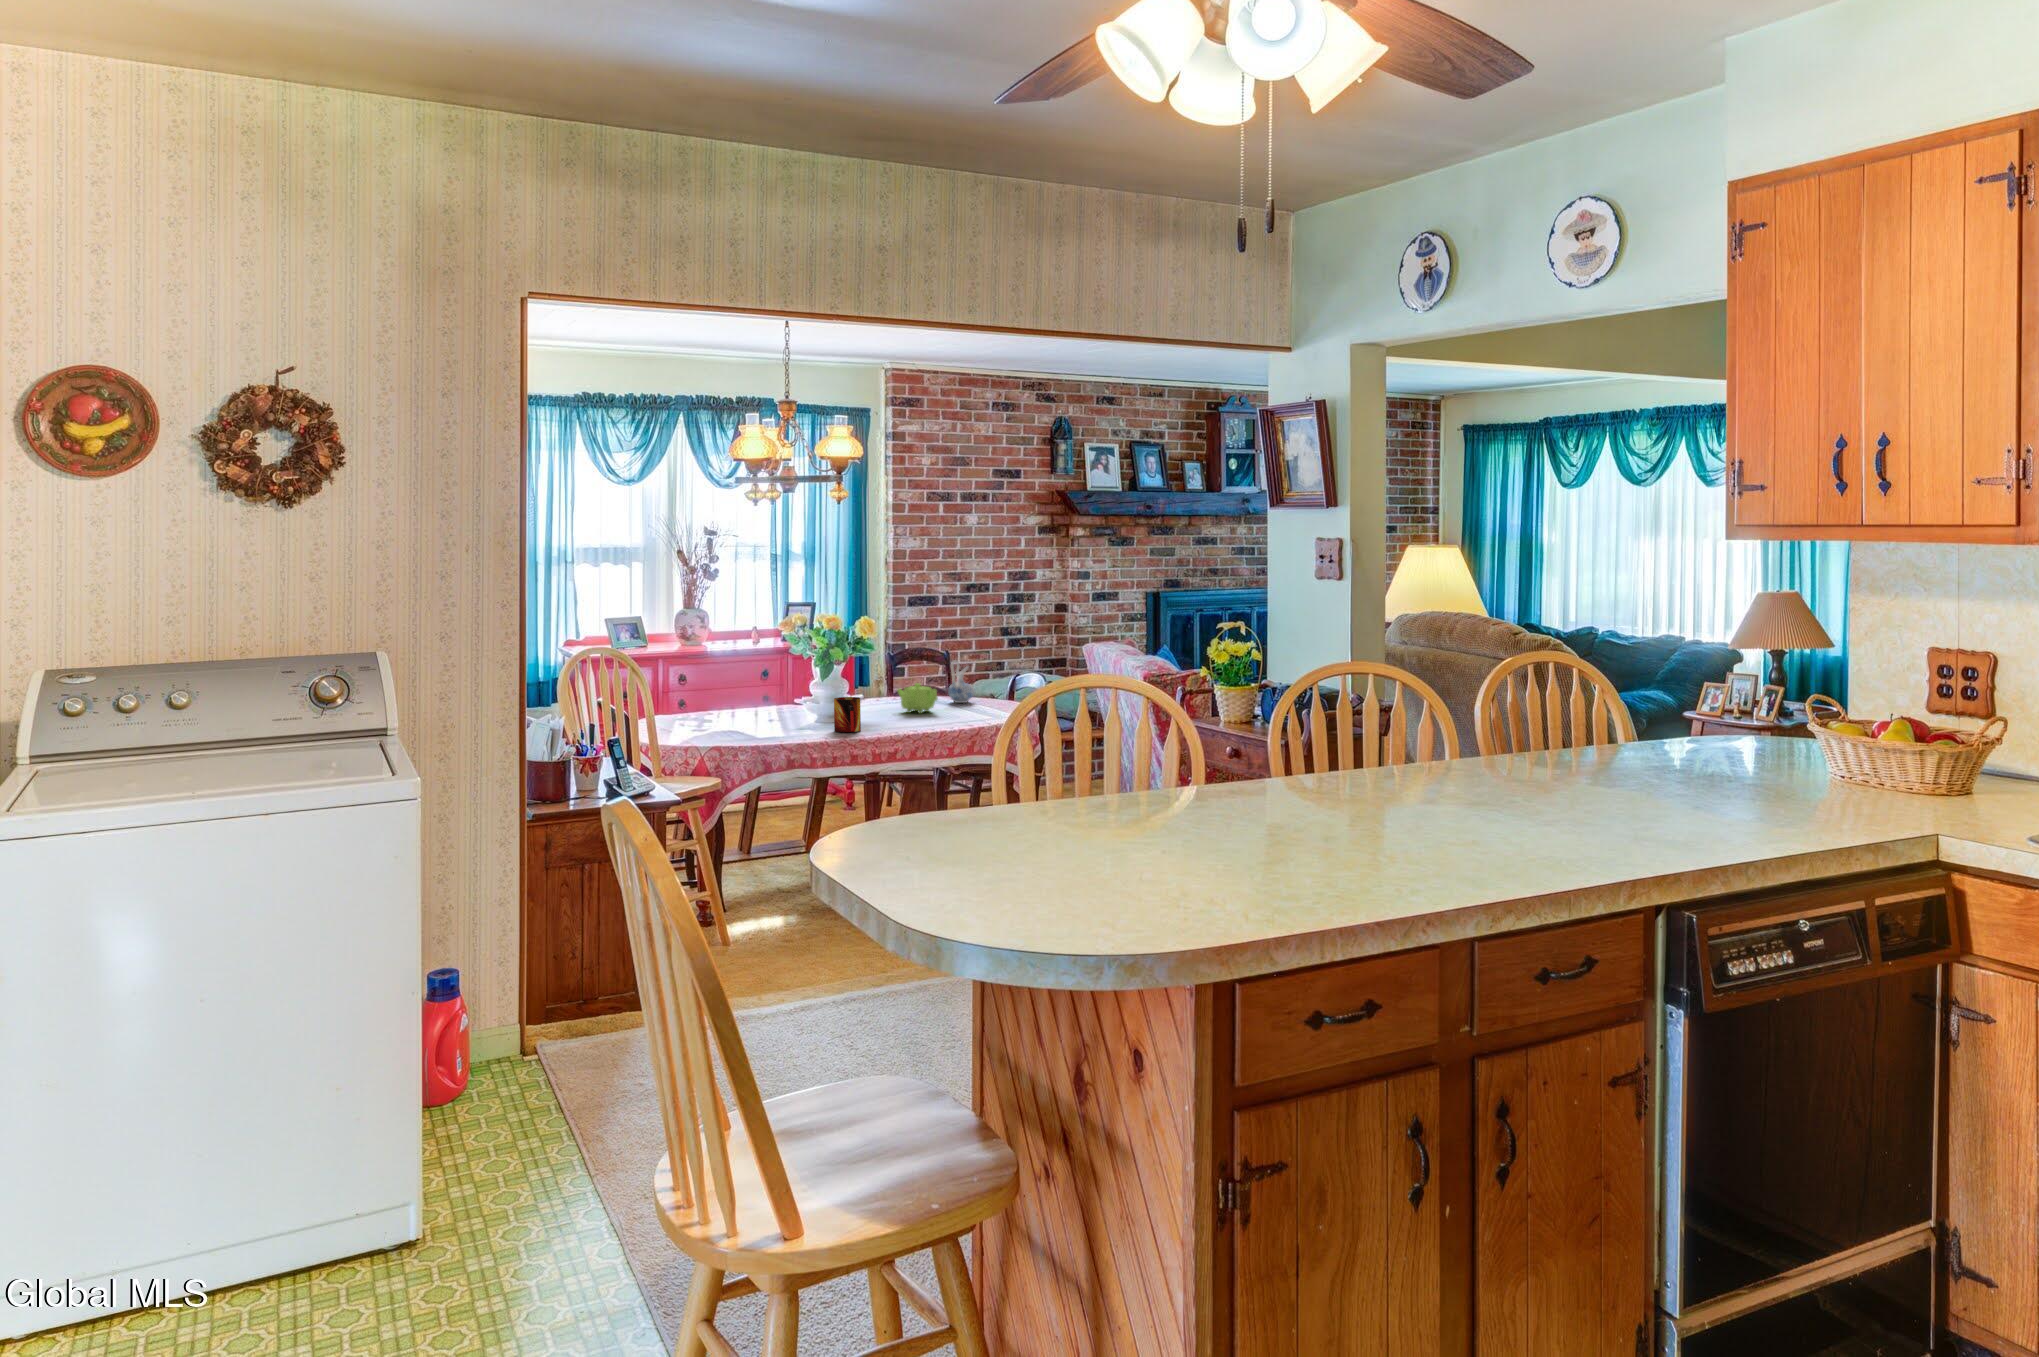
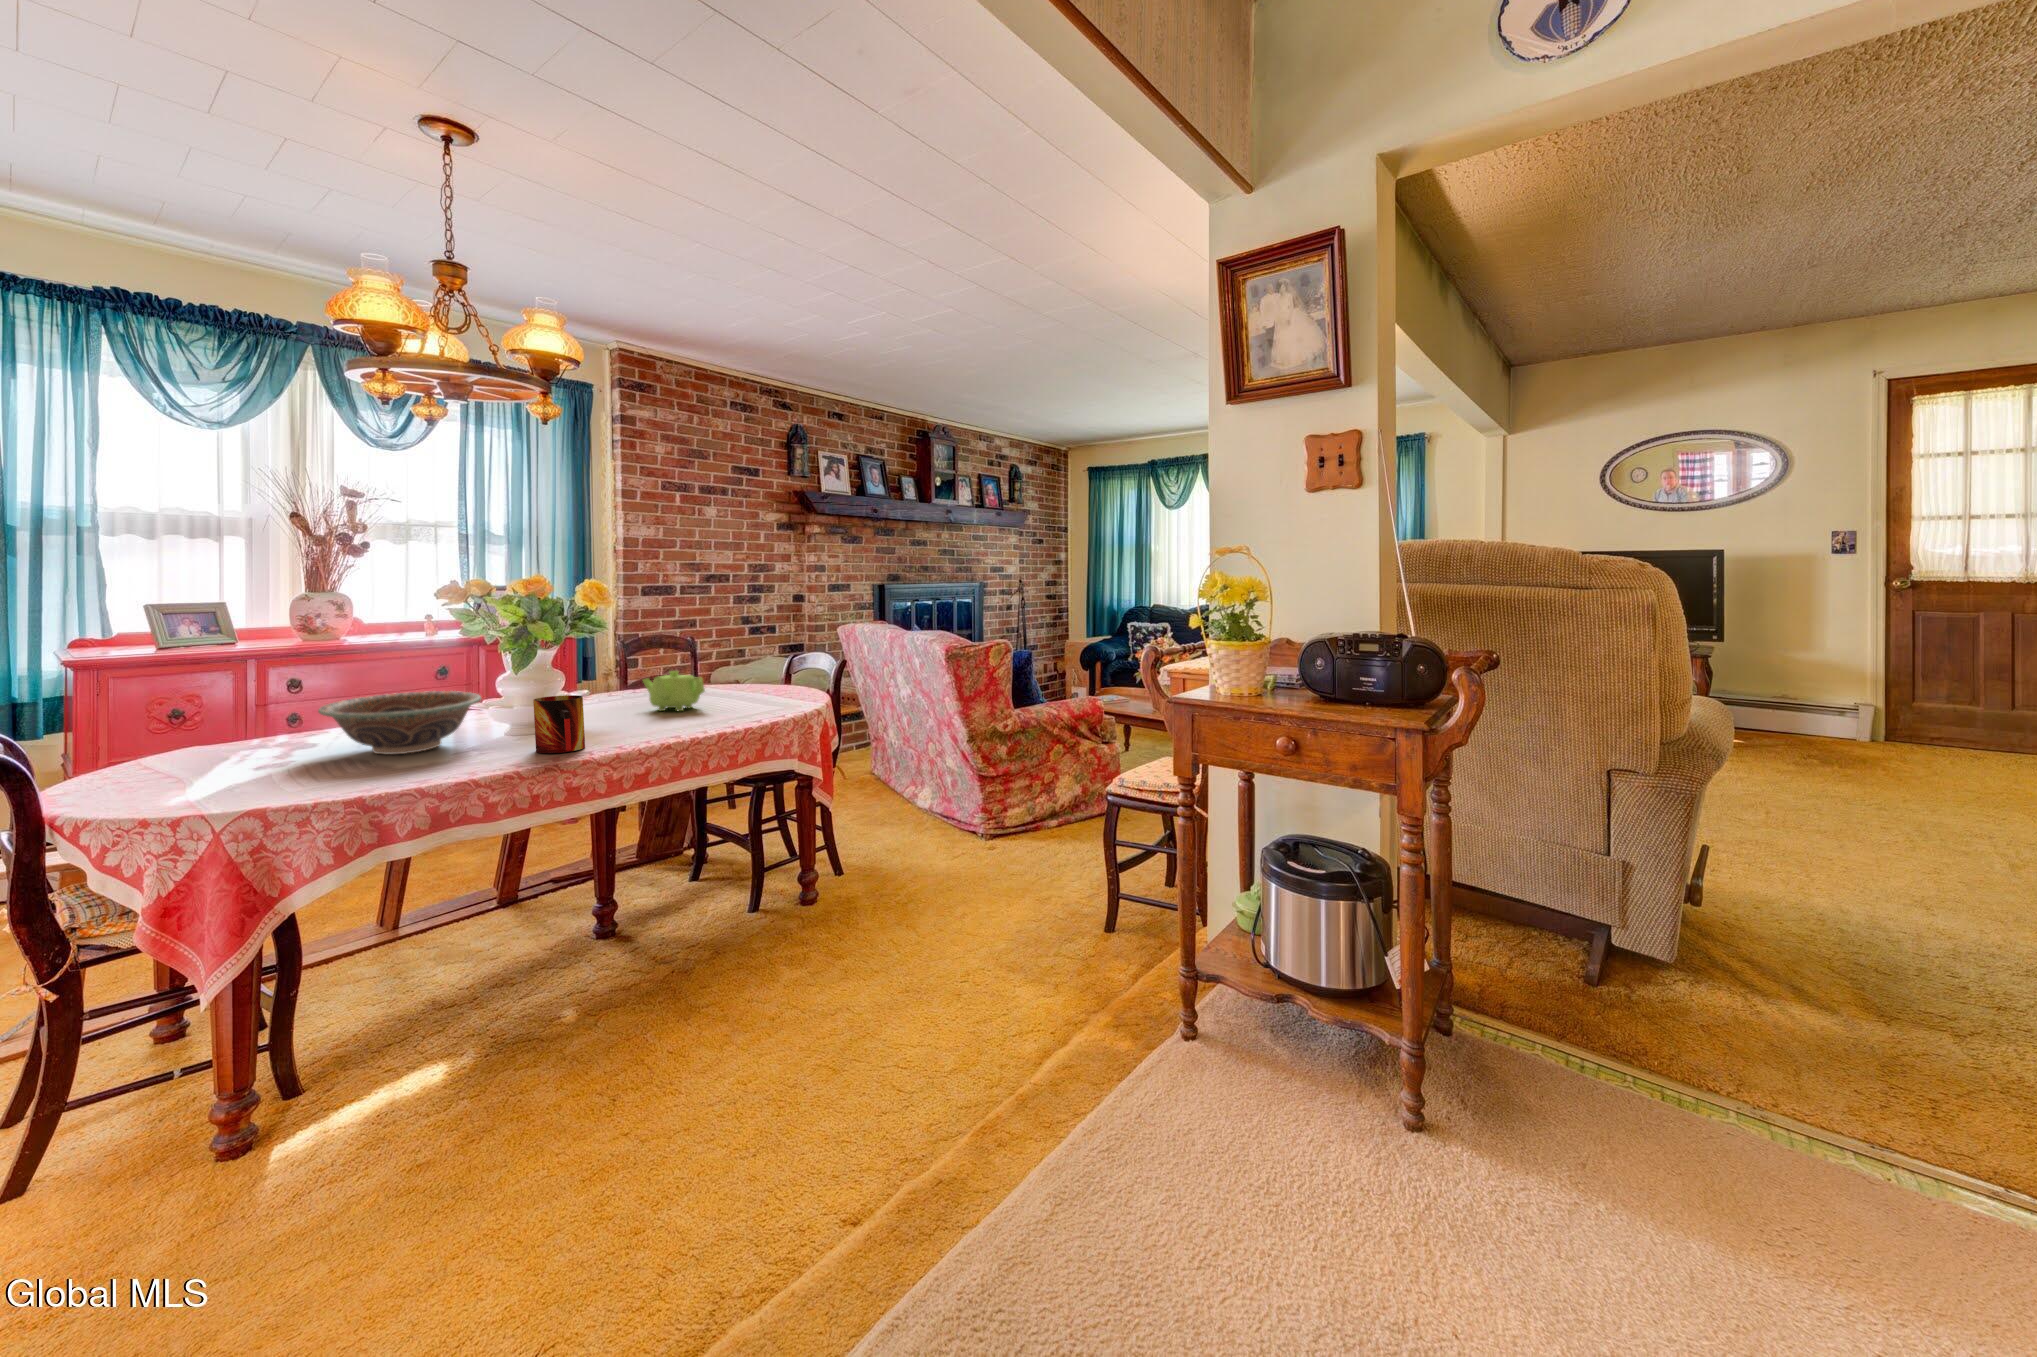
ceramic pitcher: present [948,661,974,703] -> none [713,641,747,694]
decorative bowl: none [729,692,806,728] -> present [318,691,481,754]

